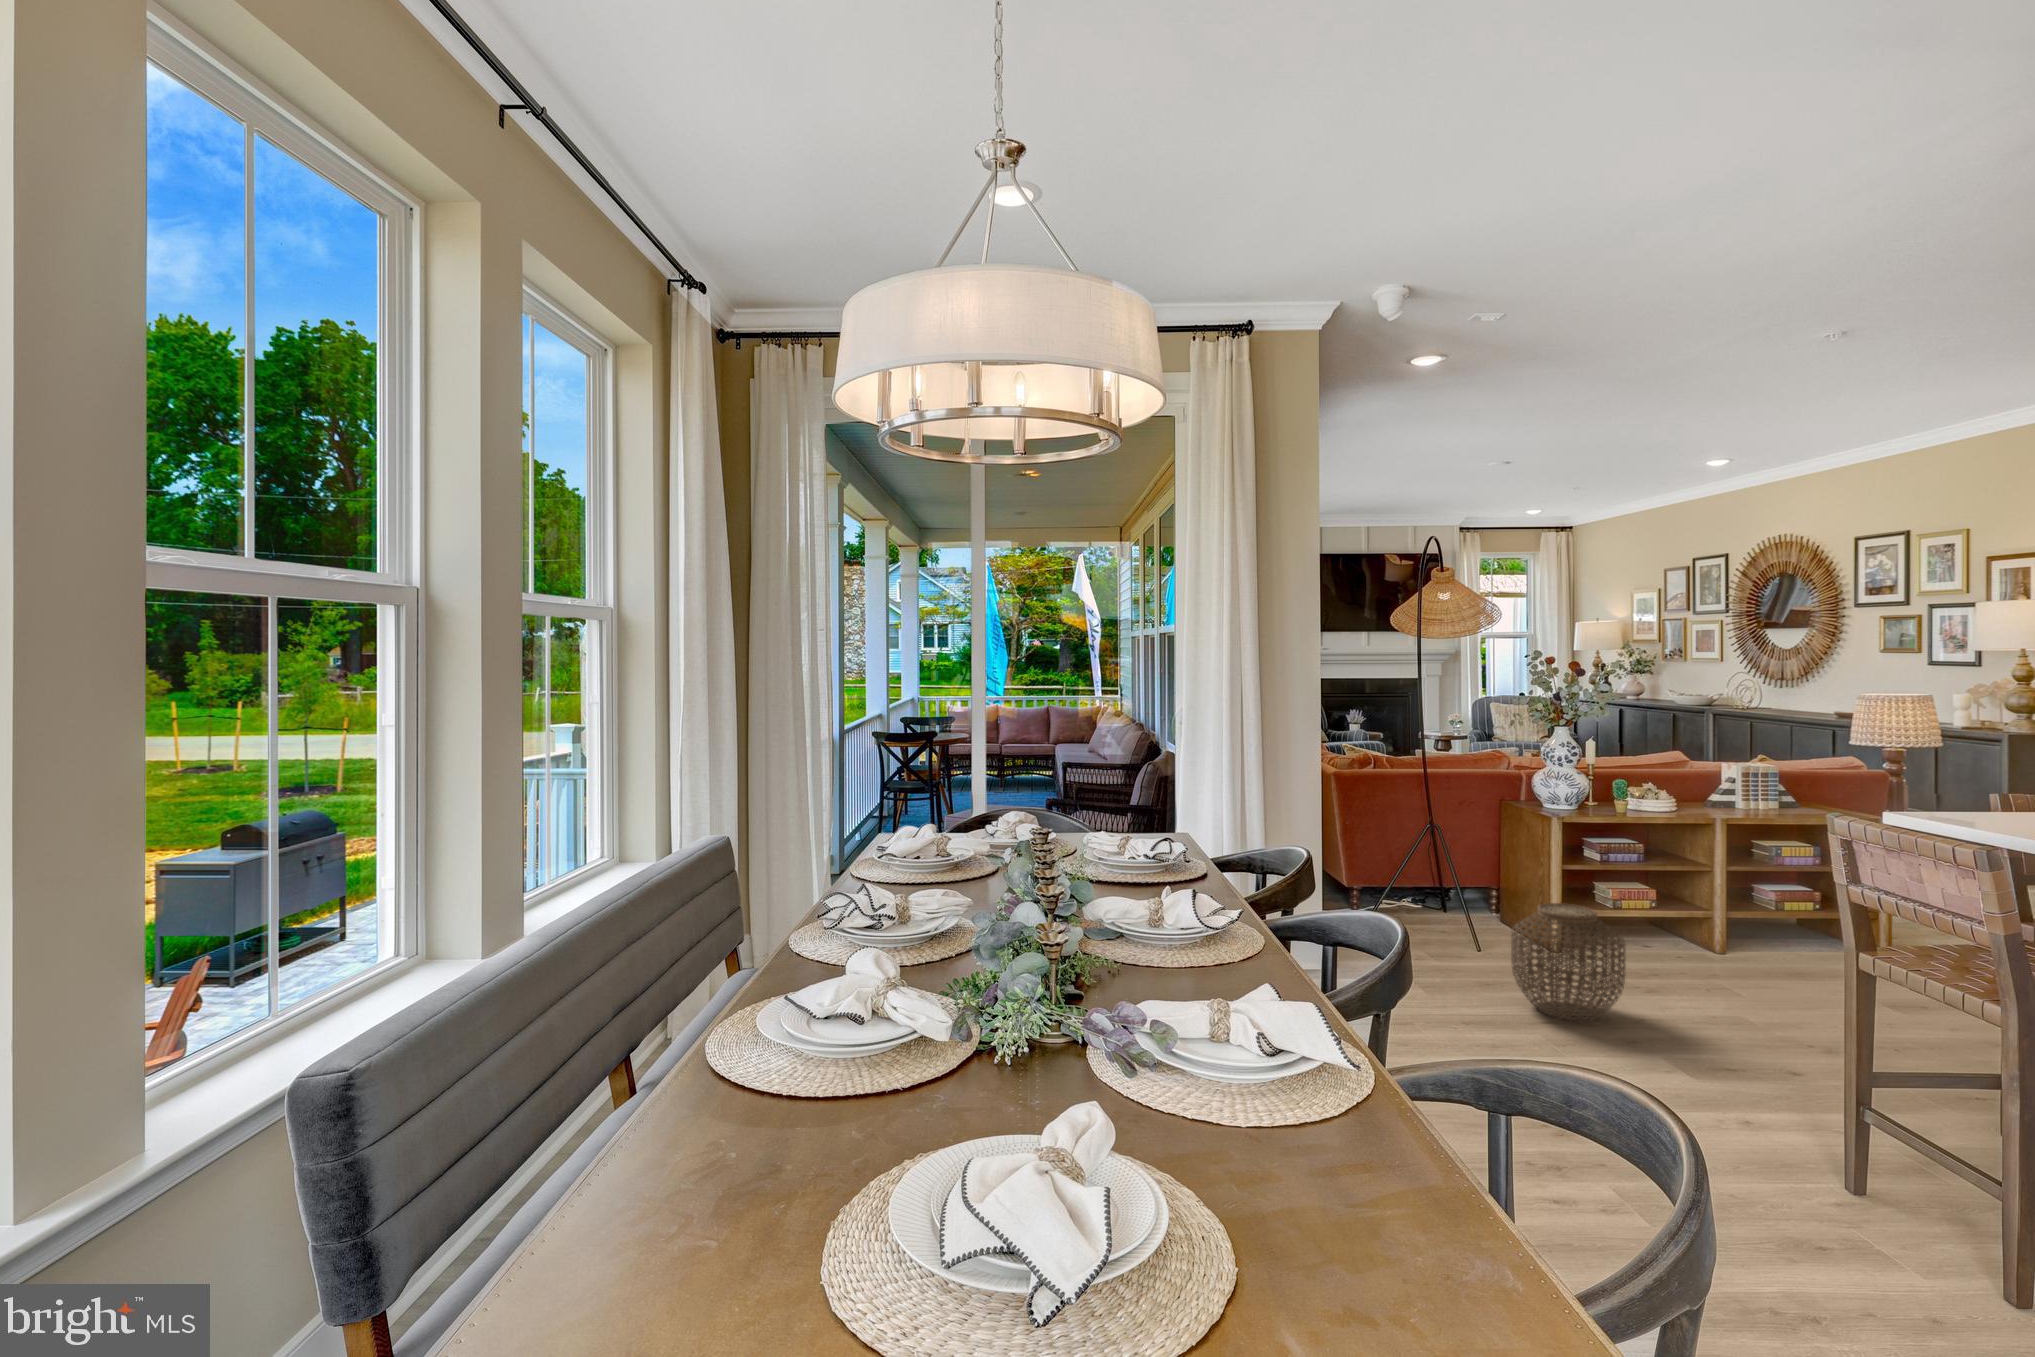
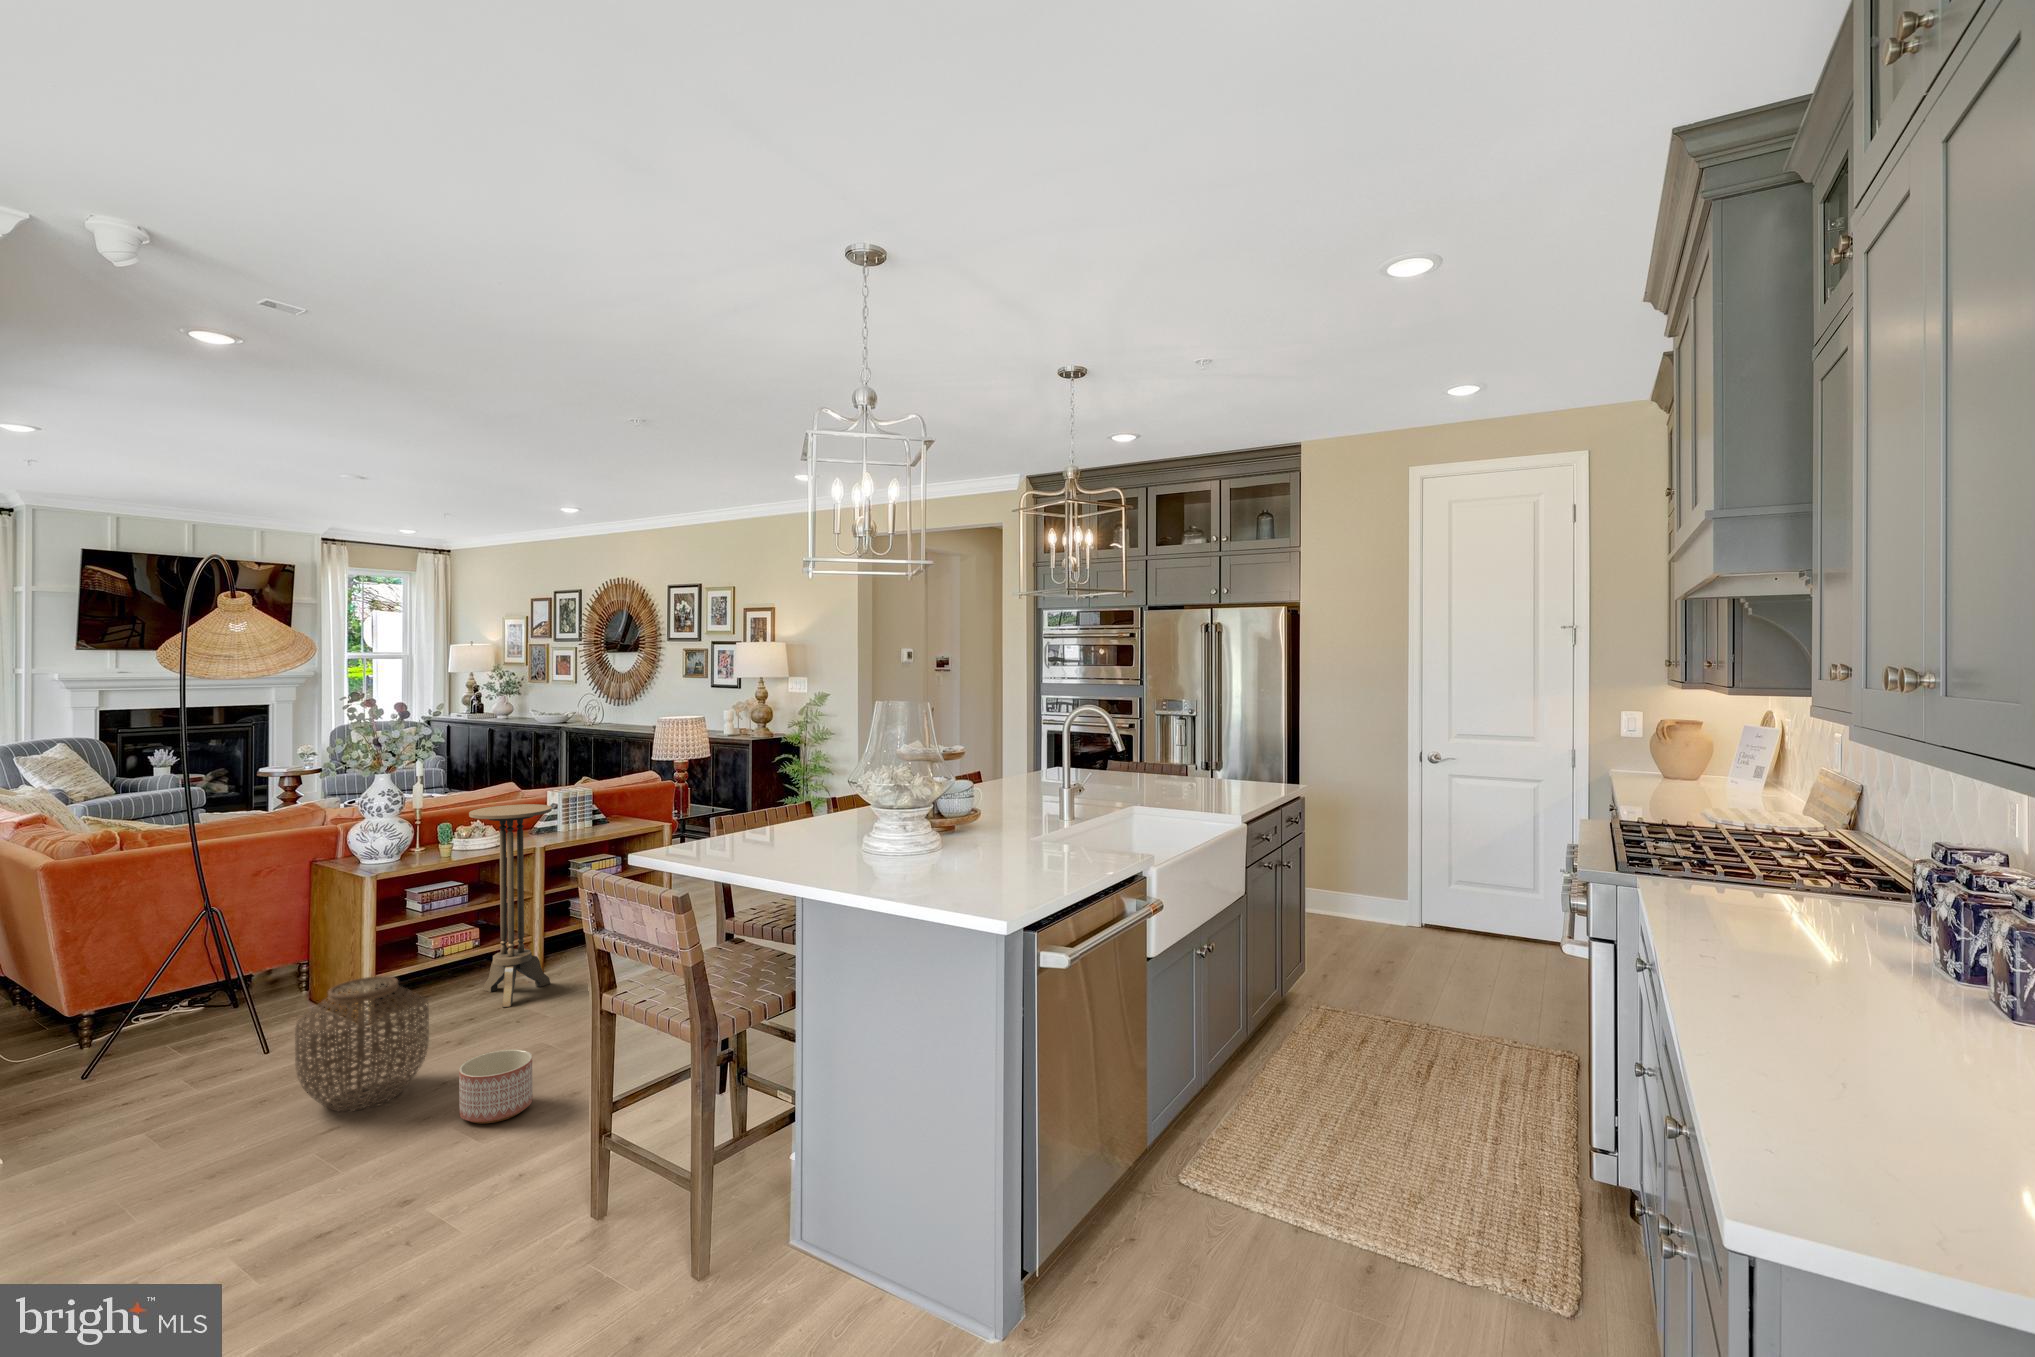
side table: none [1648,769,1740,975] -> present [469,804,552,1007]
planter: none [1664,1004,1743,1075] -> present [459,1049,533,1124]

